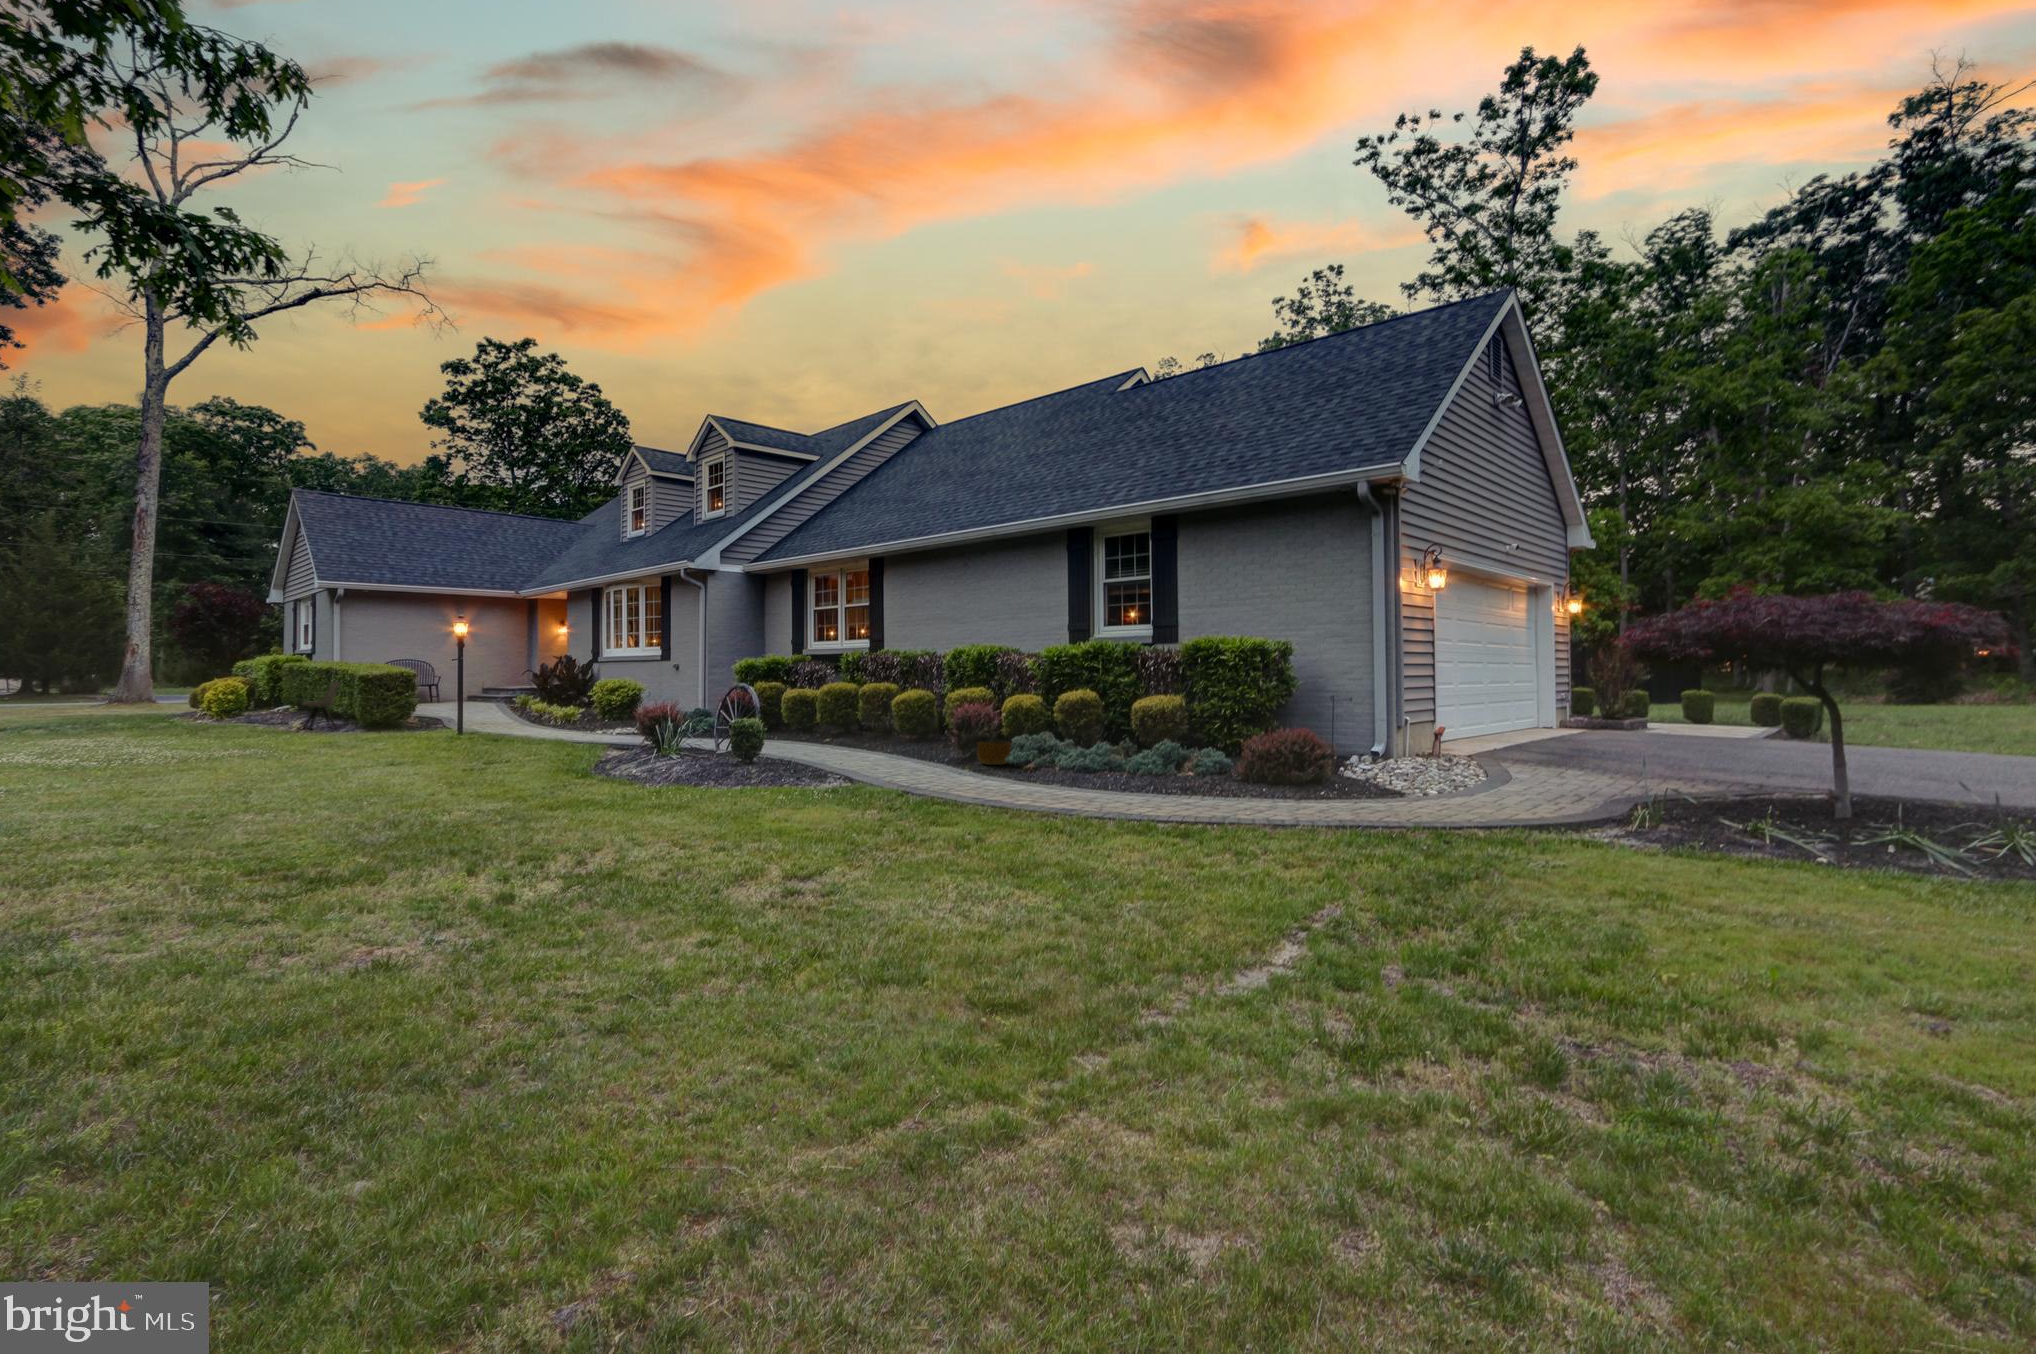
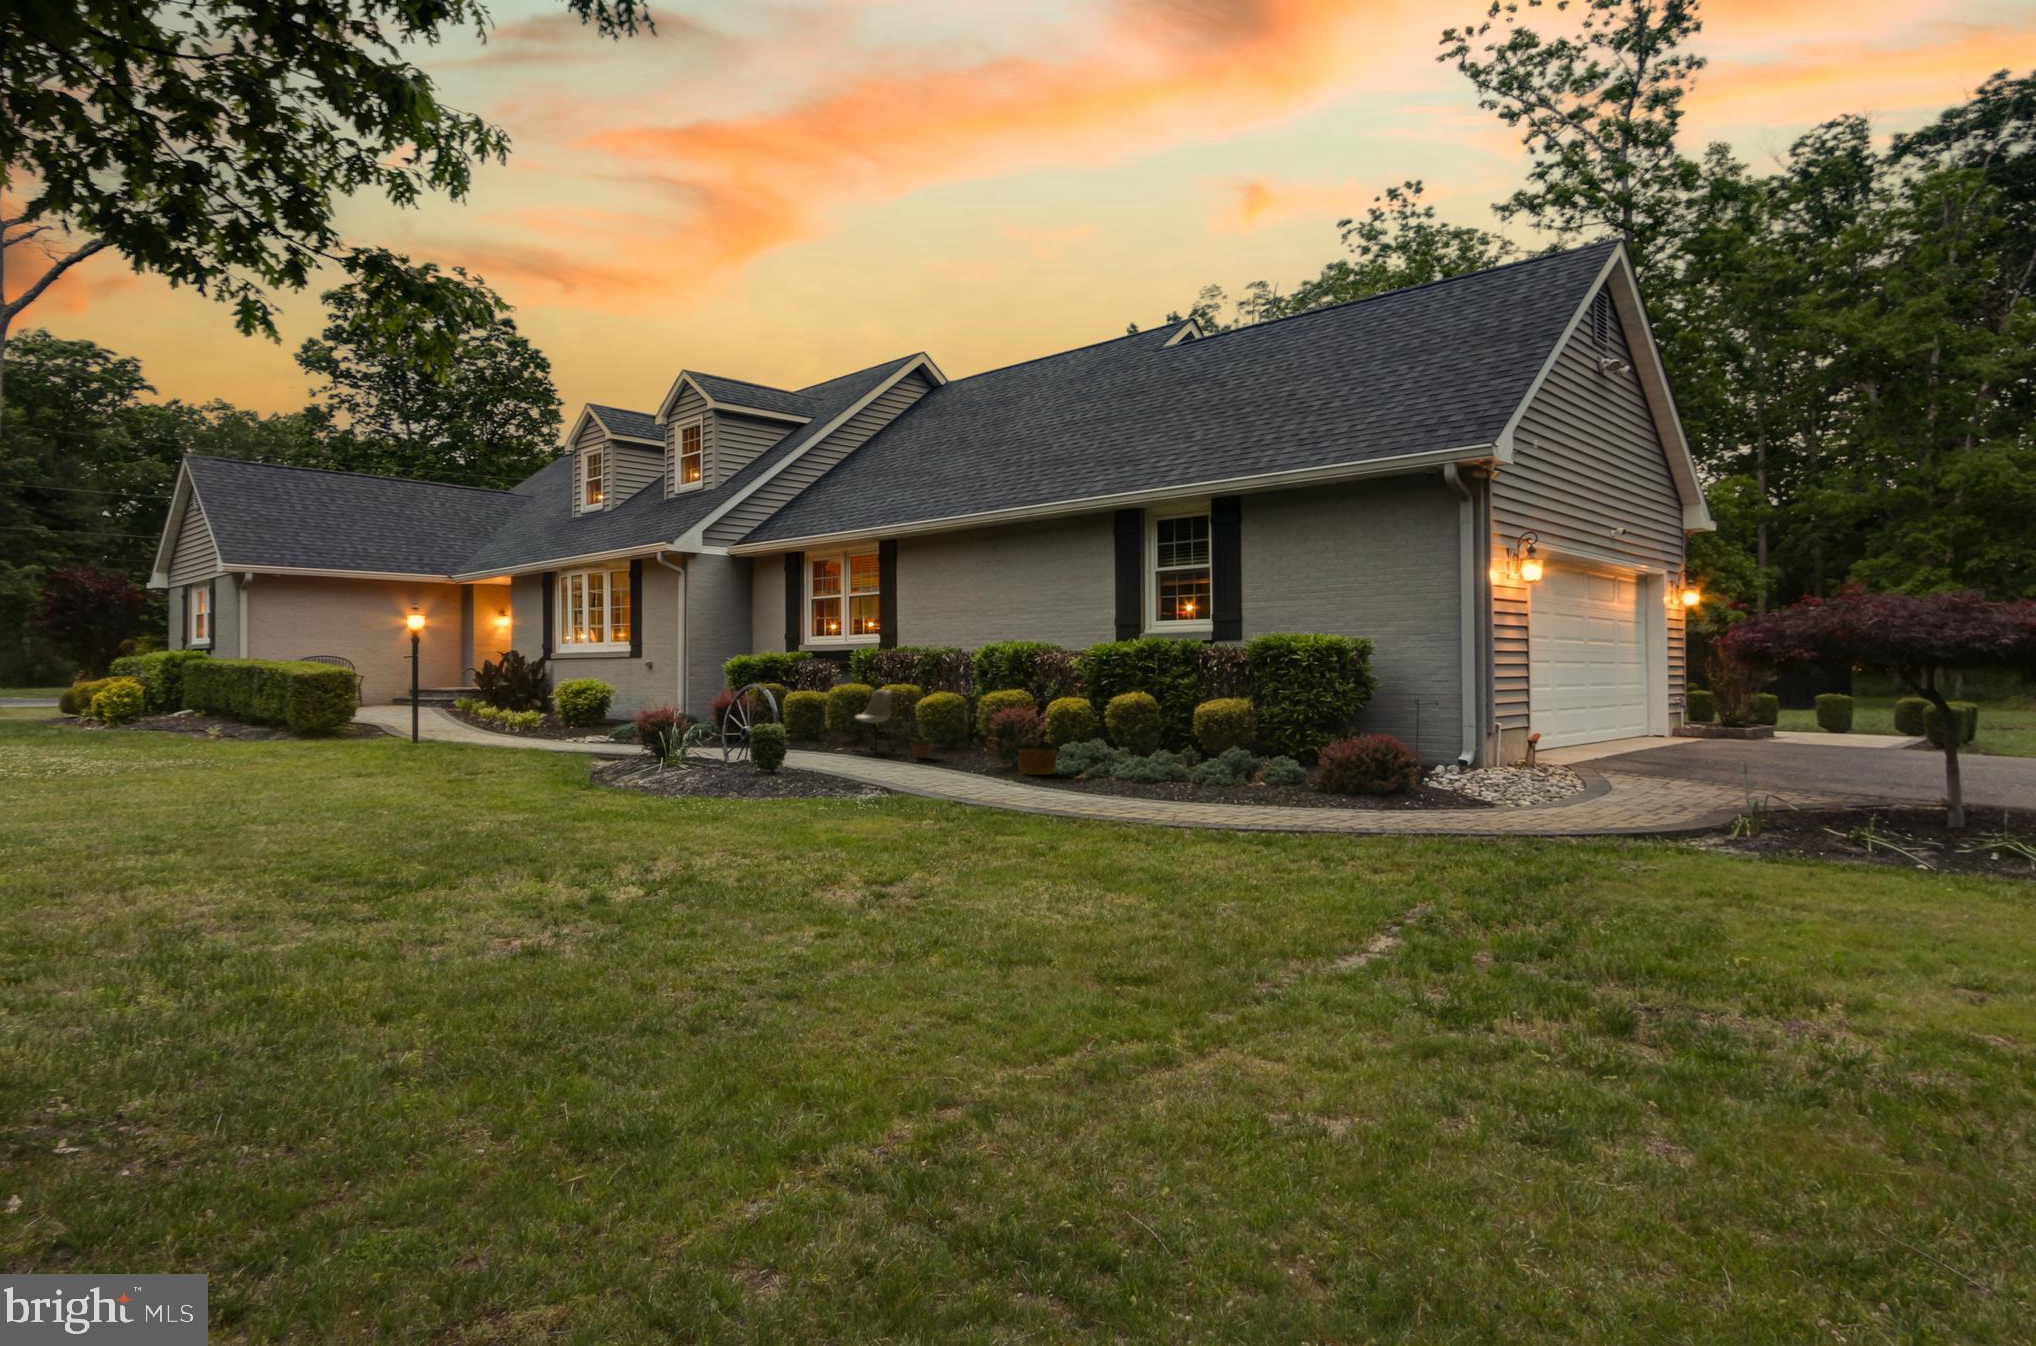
chair: present [303,682,340,730] -> present [853,690,894,751]
decorative plant: none [879,729,915,749] -> present [909,737,934,758]

